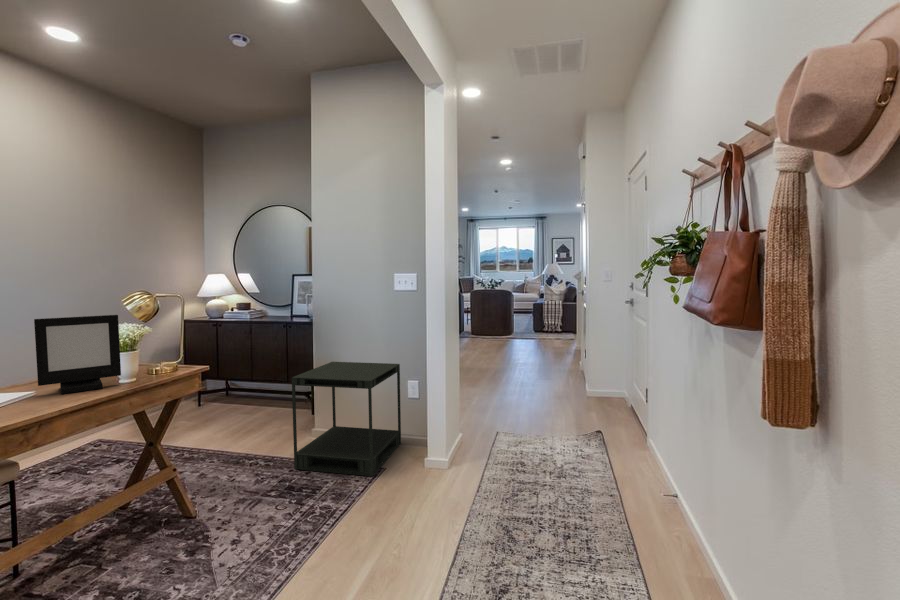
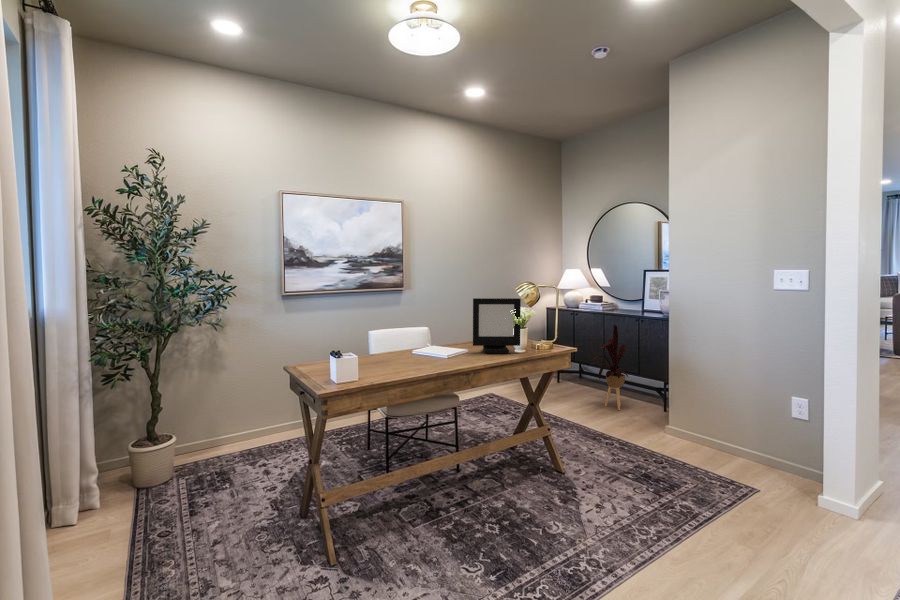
house plant: none [230,333,278,423] -> present [589,325,629,410]
side table: present [292,362,401,476] -> none [649,360,782,493]

